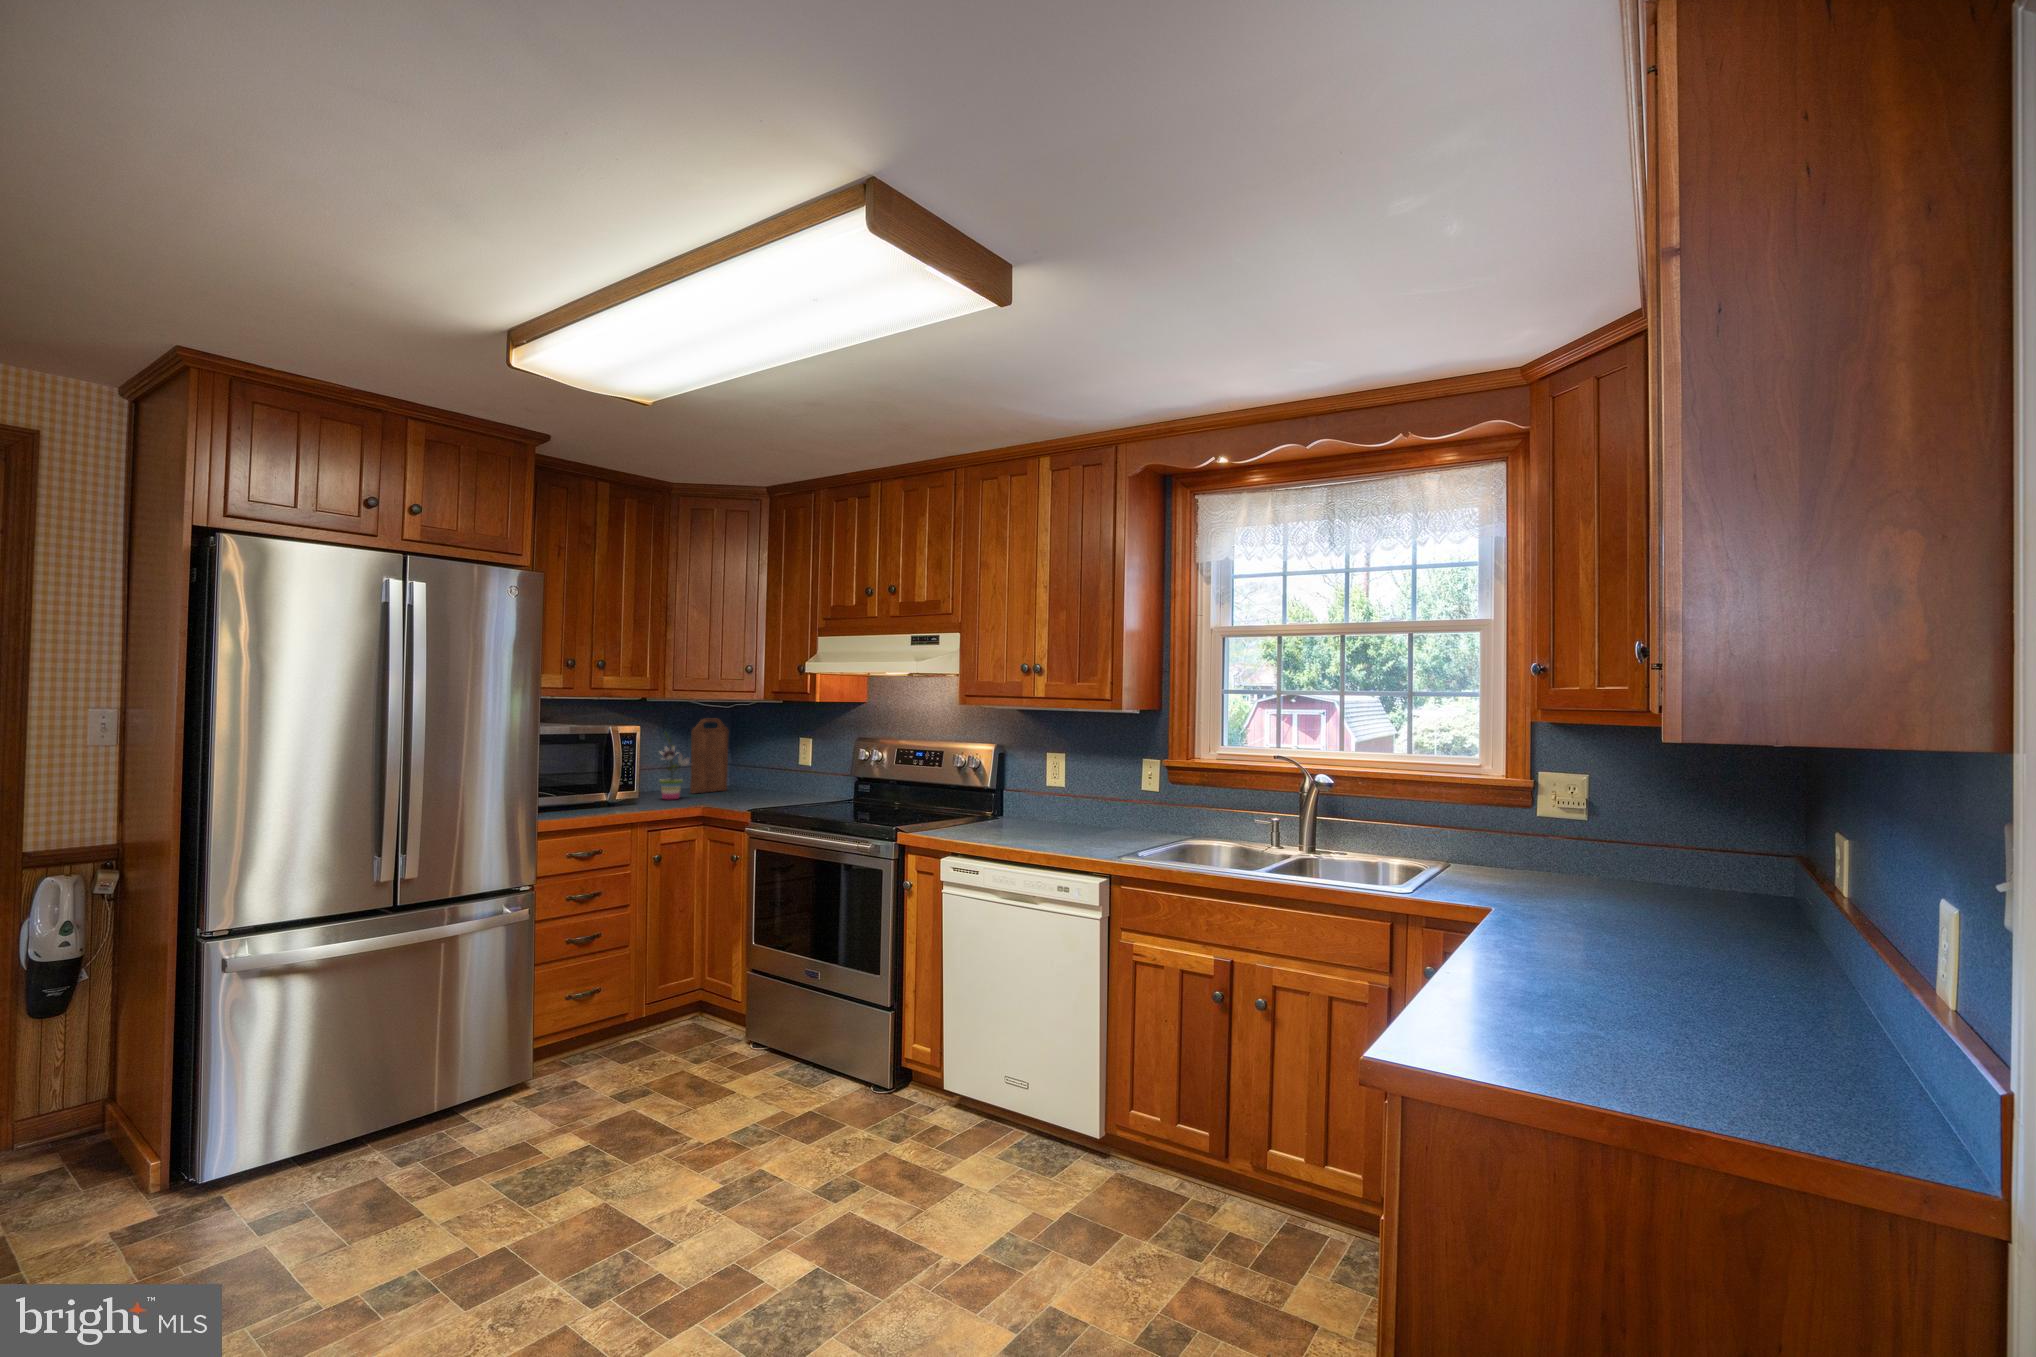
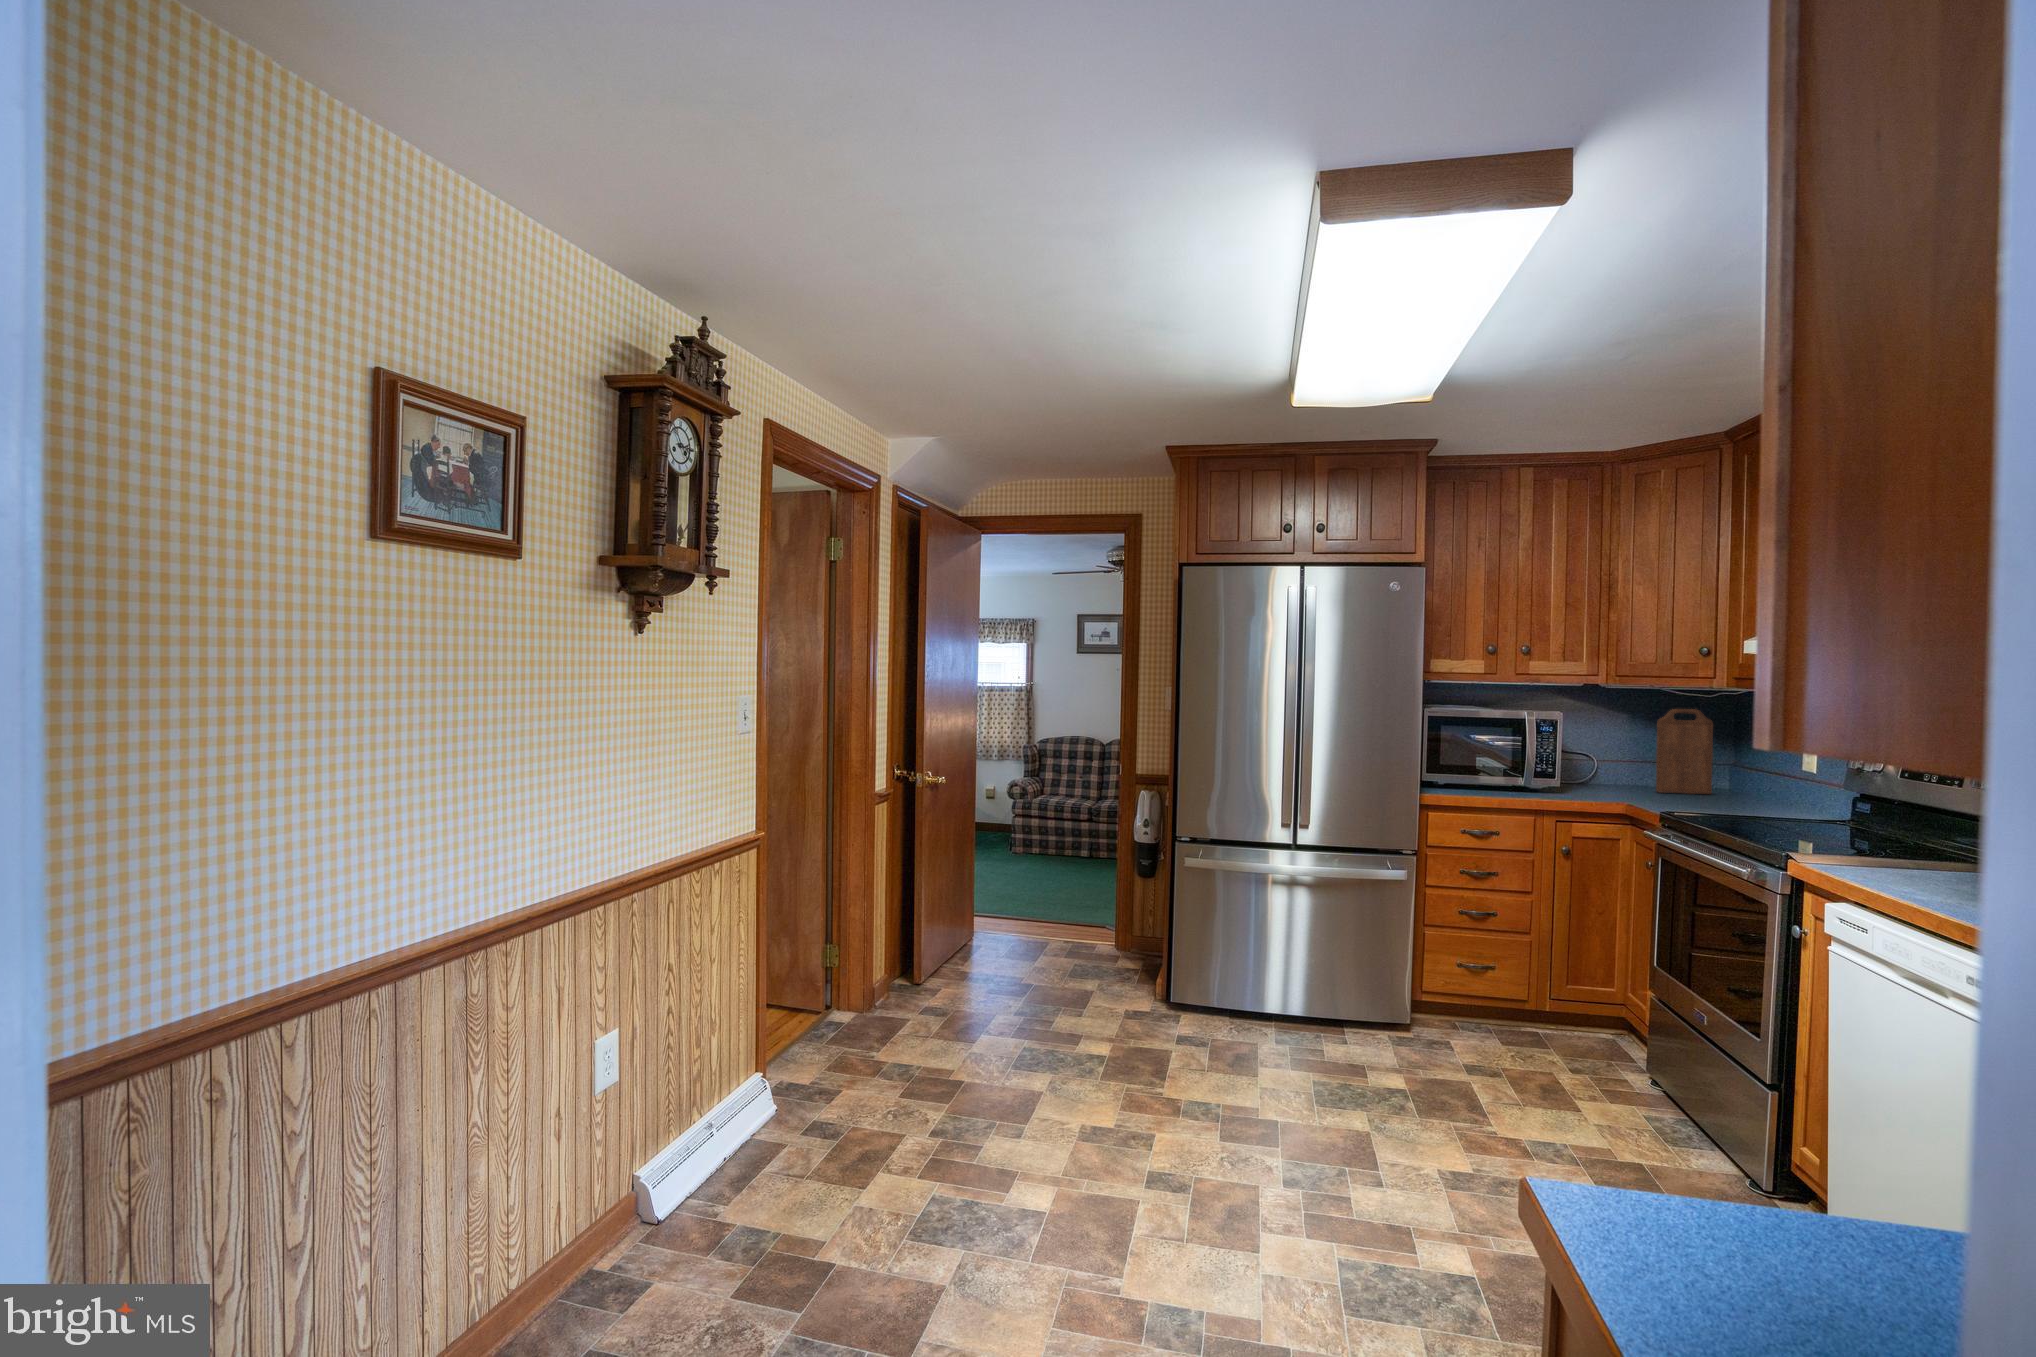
potted plant: present [660,733,693,799] -> none [1599,721,1648,795]

